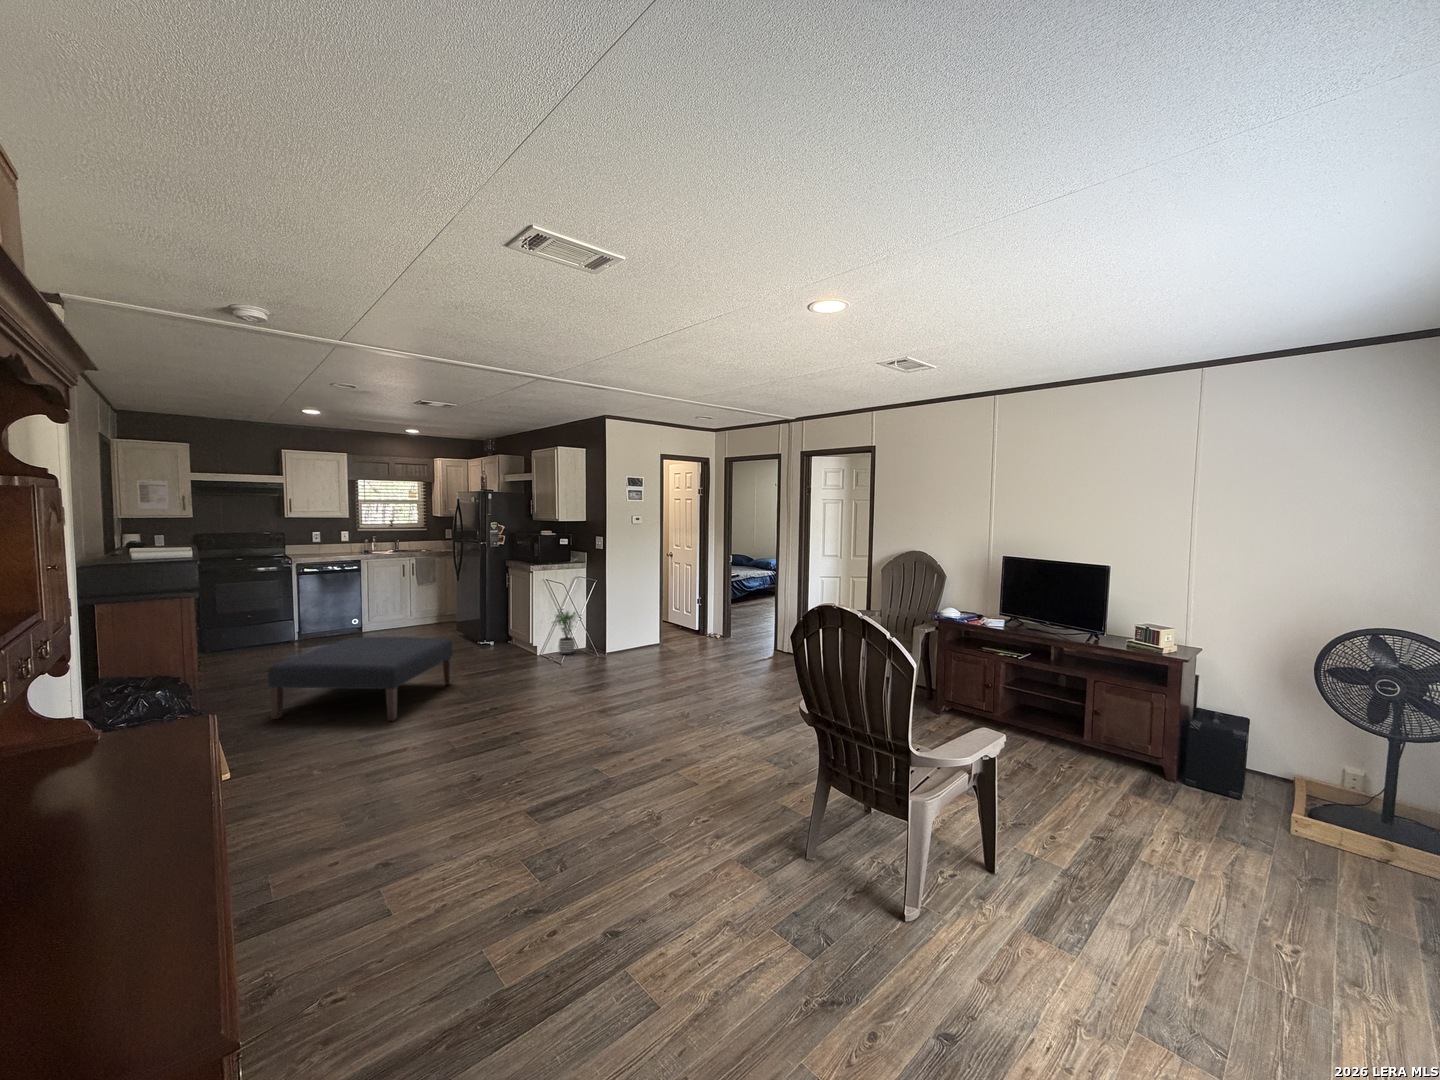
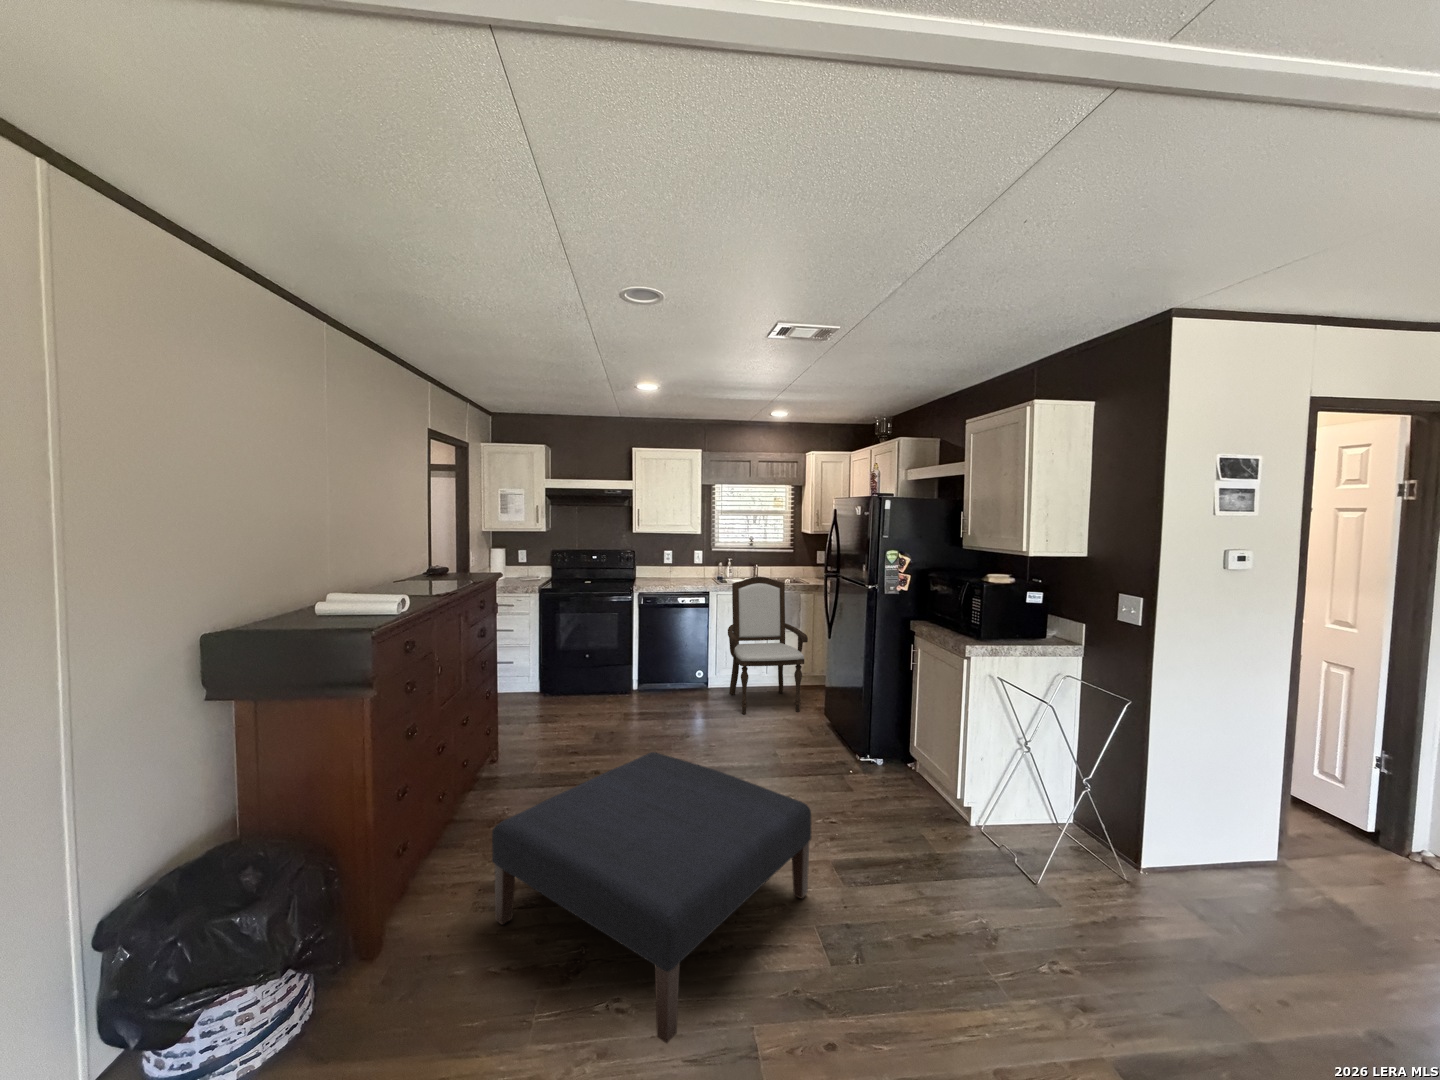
armchair: none [380,546,441,638] -> present [728,577,808,714]
potted plant: present [552,611,577,655] -> none [1005,745,1075,846]

